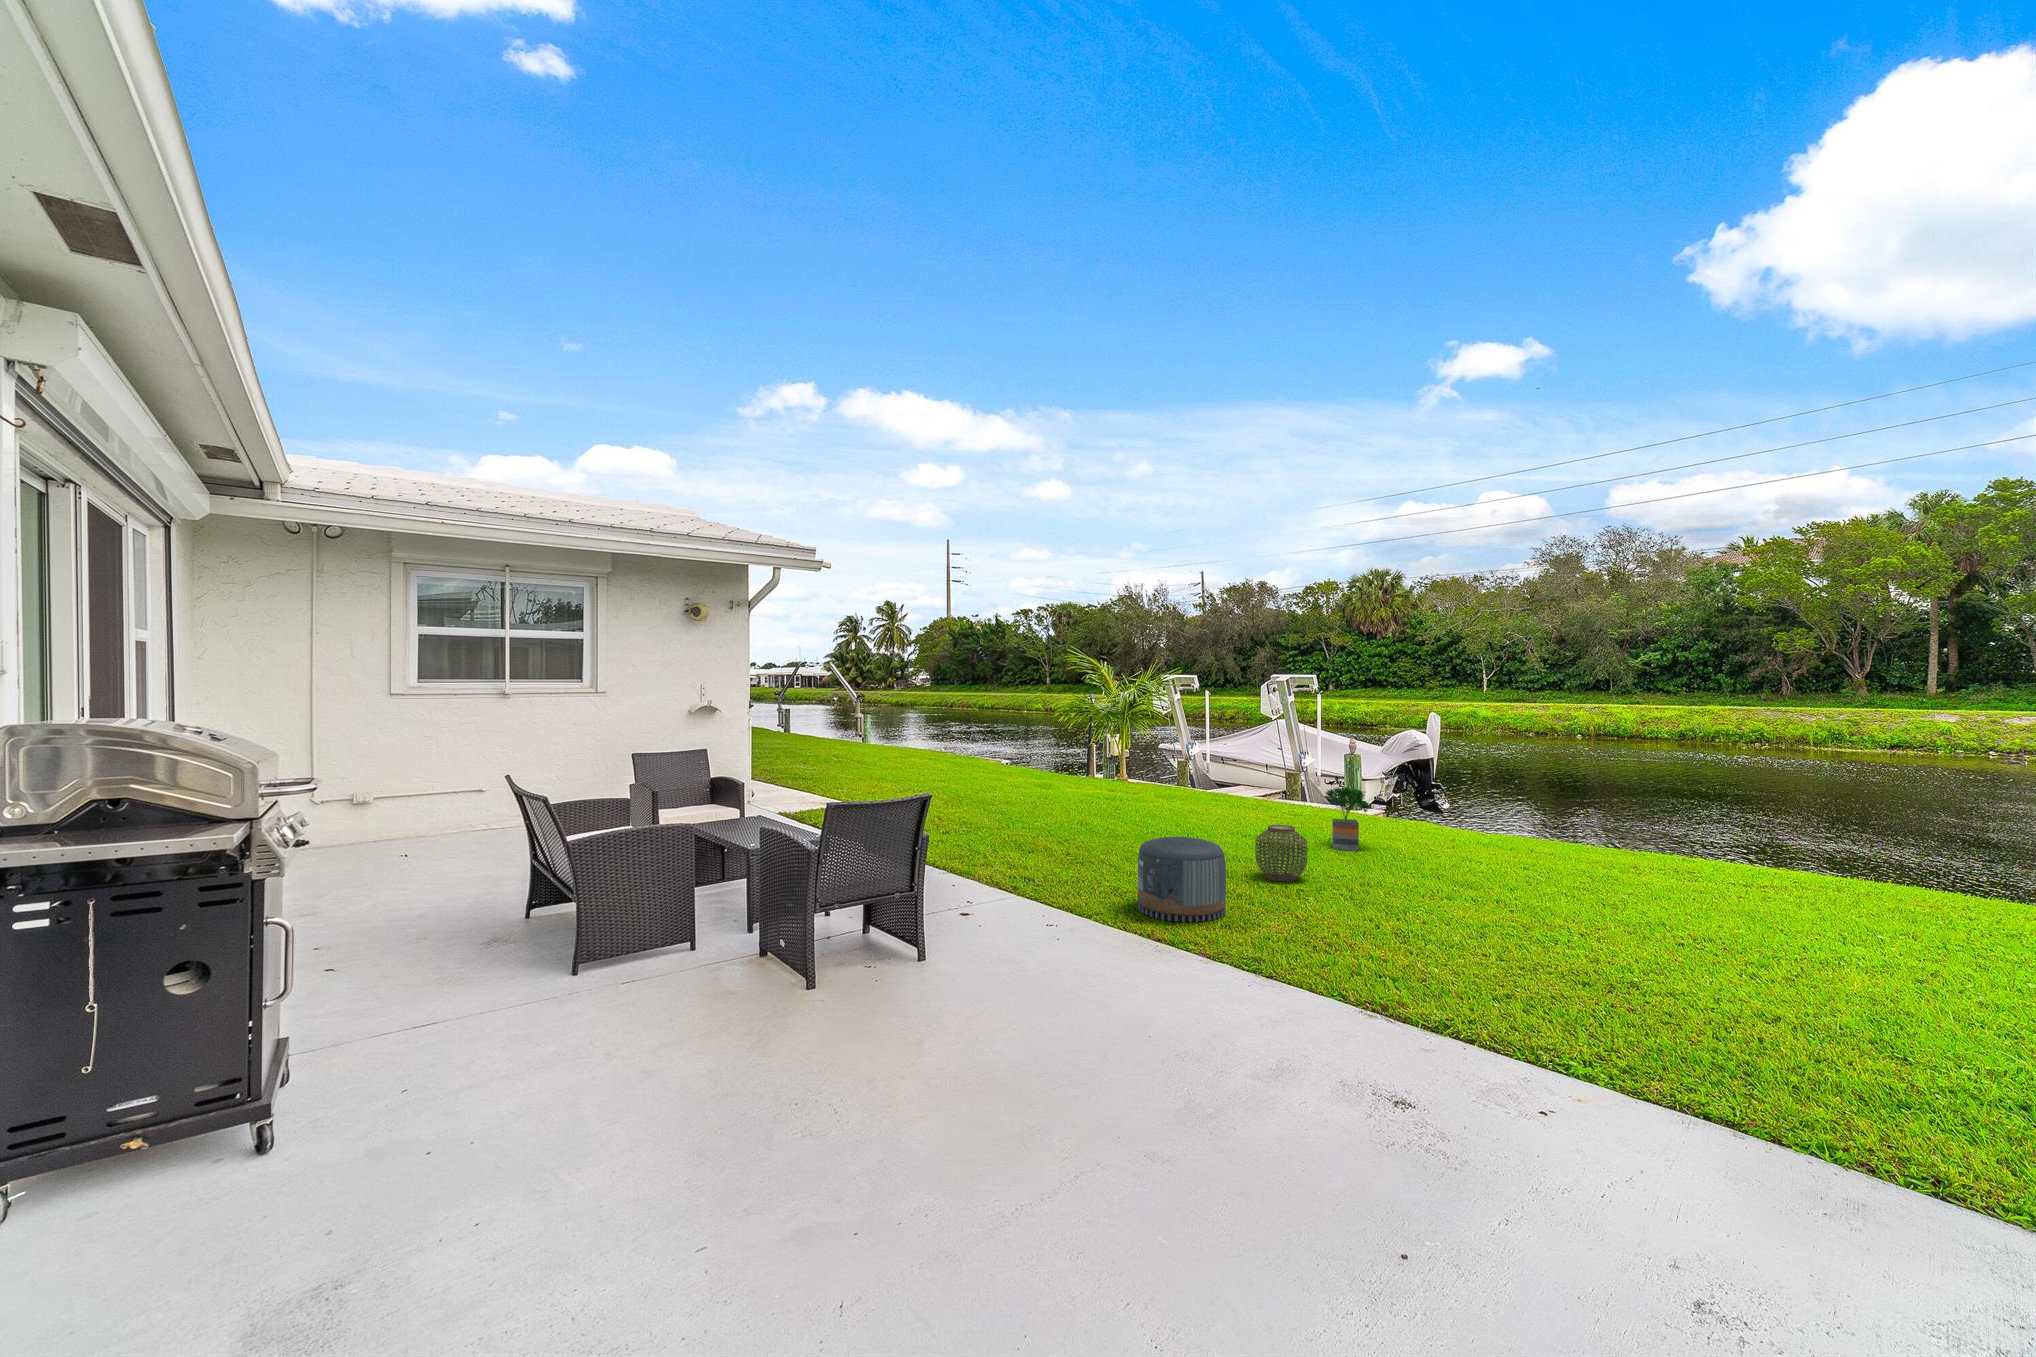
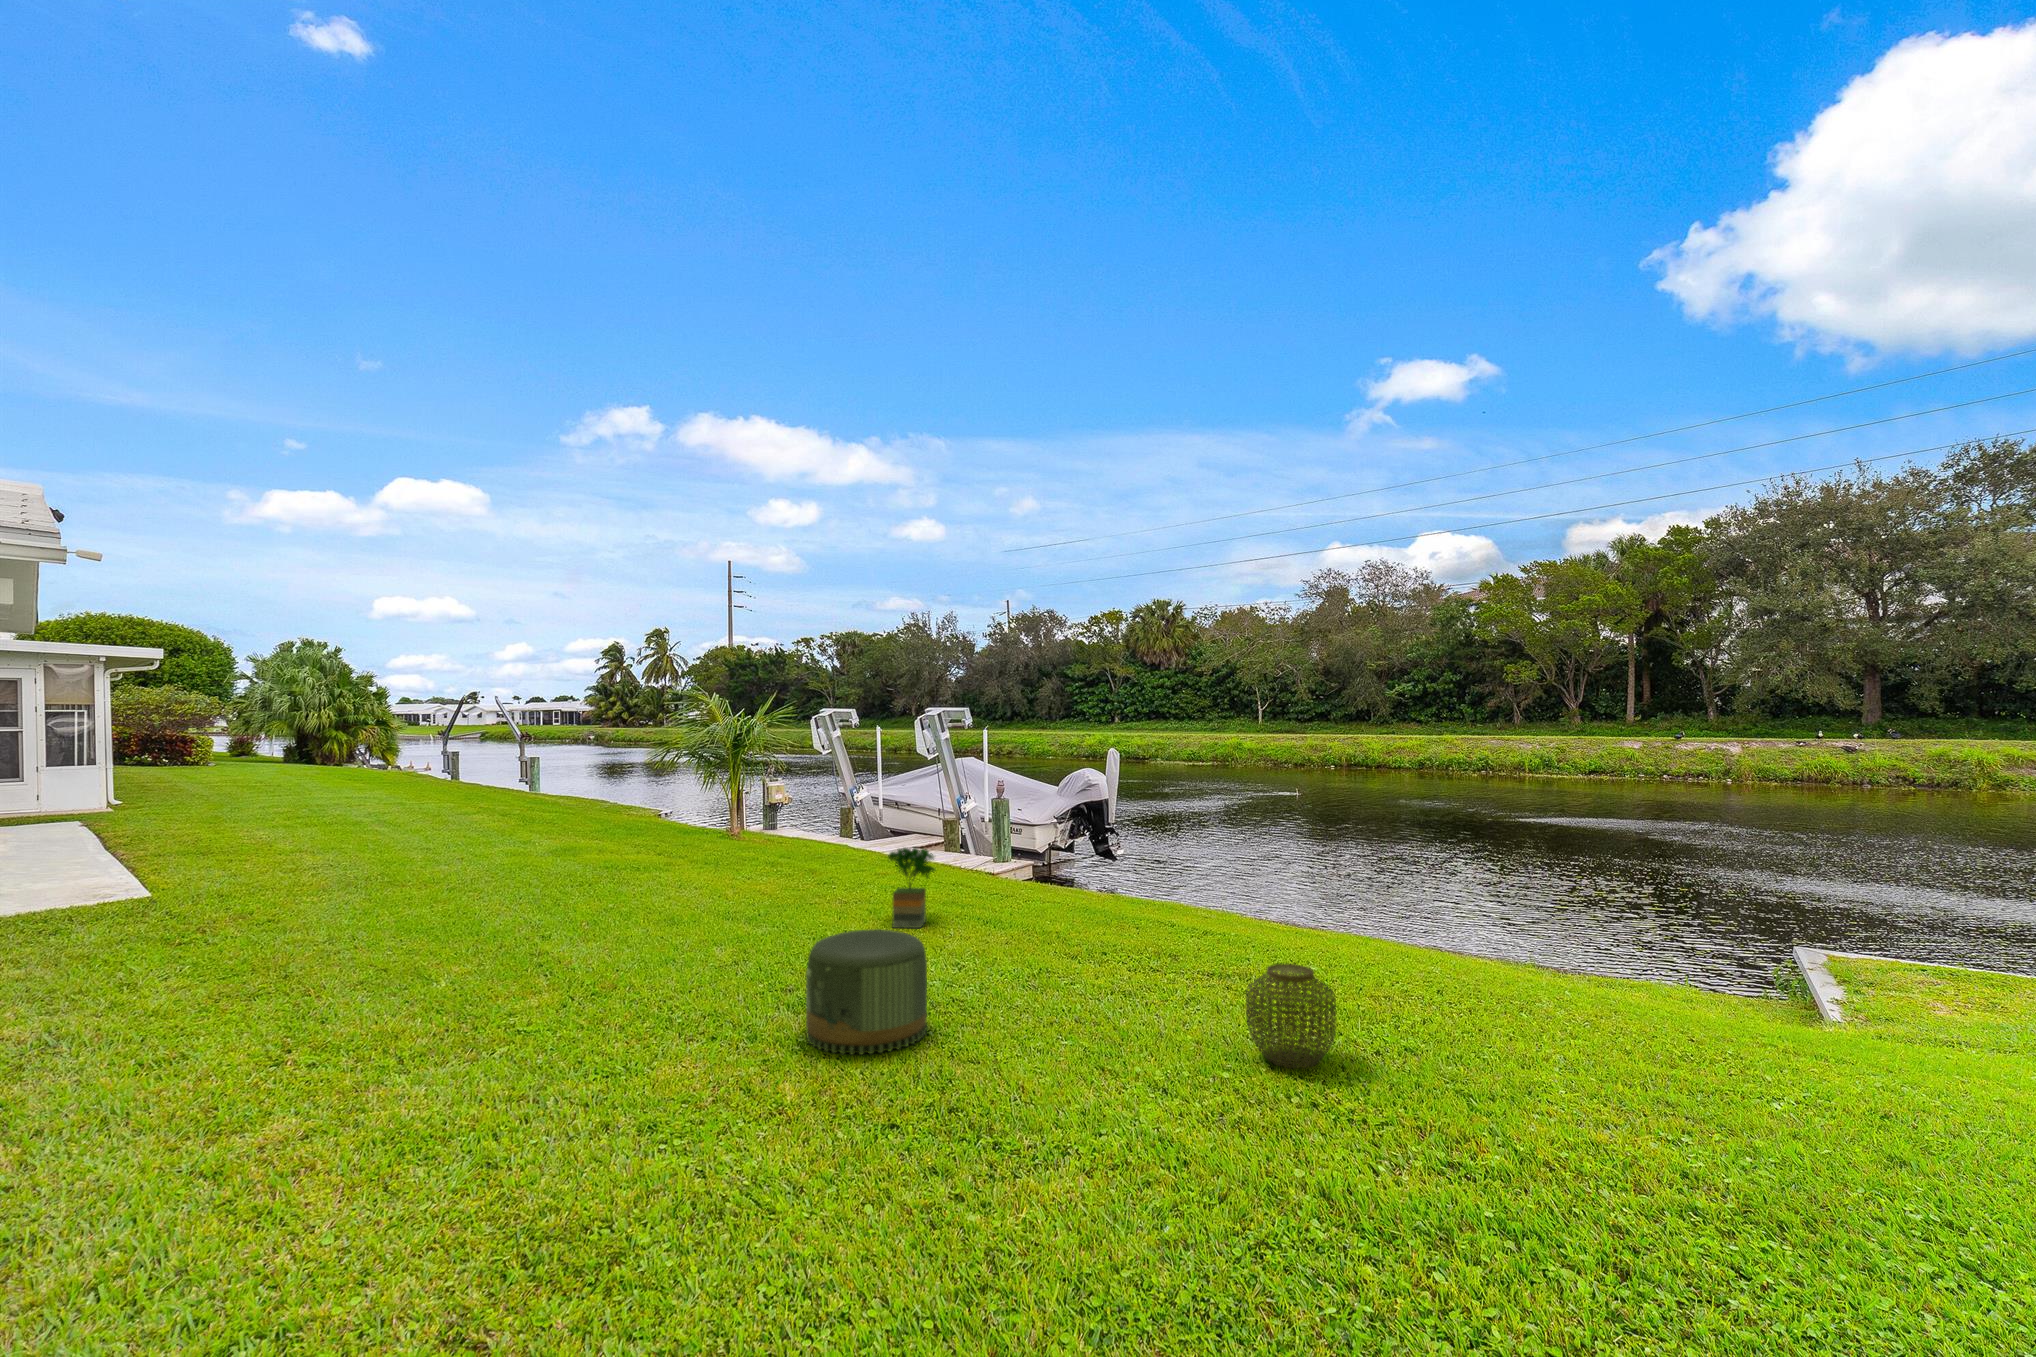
woven basket: present [1255,825,1307,881] -> present [1246,964,1336,1068]
pouf: present [1138,837,1226,922] -> present [806,930,927,1055]

